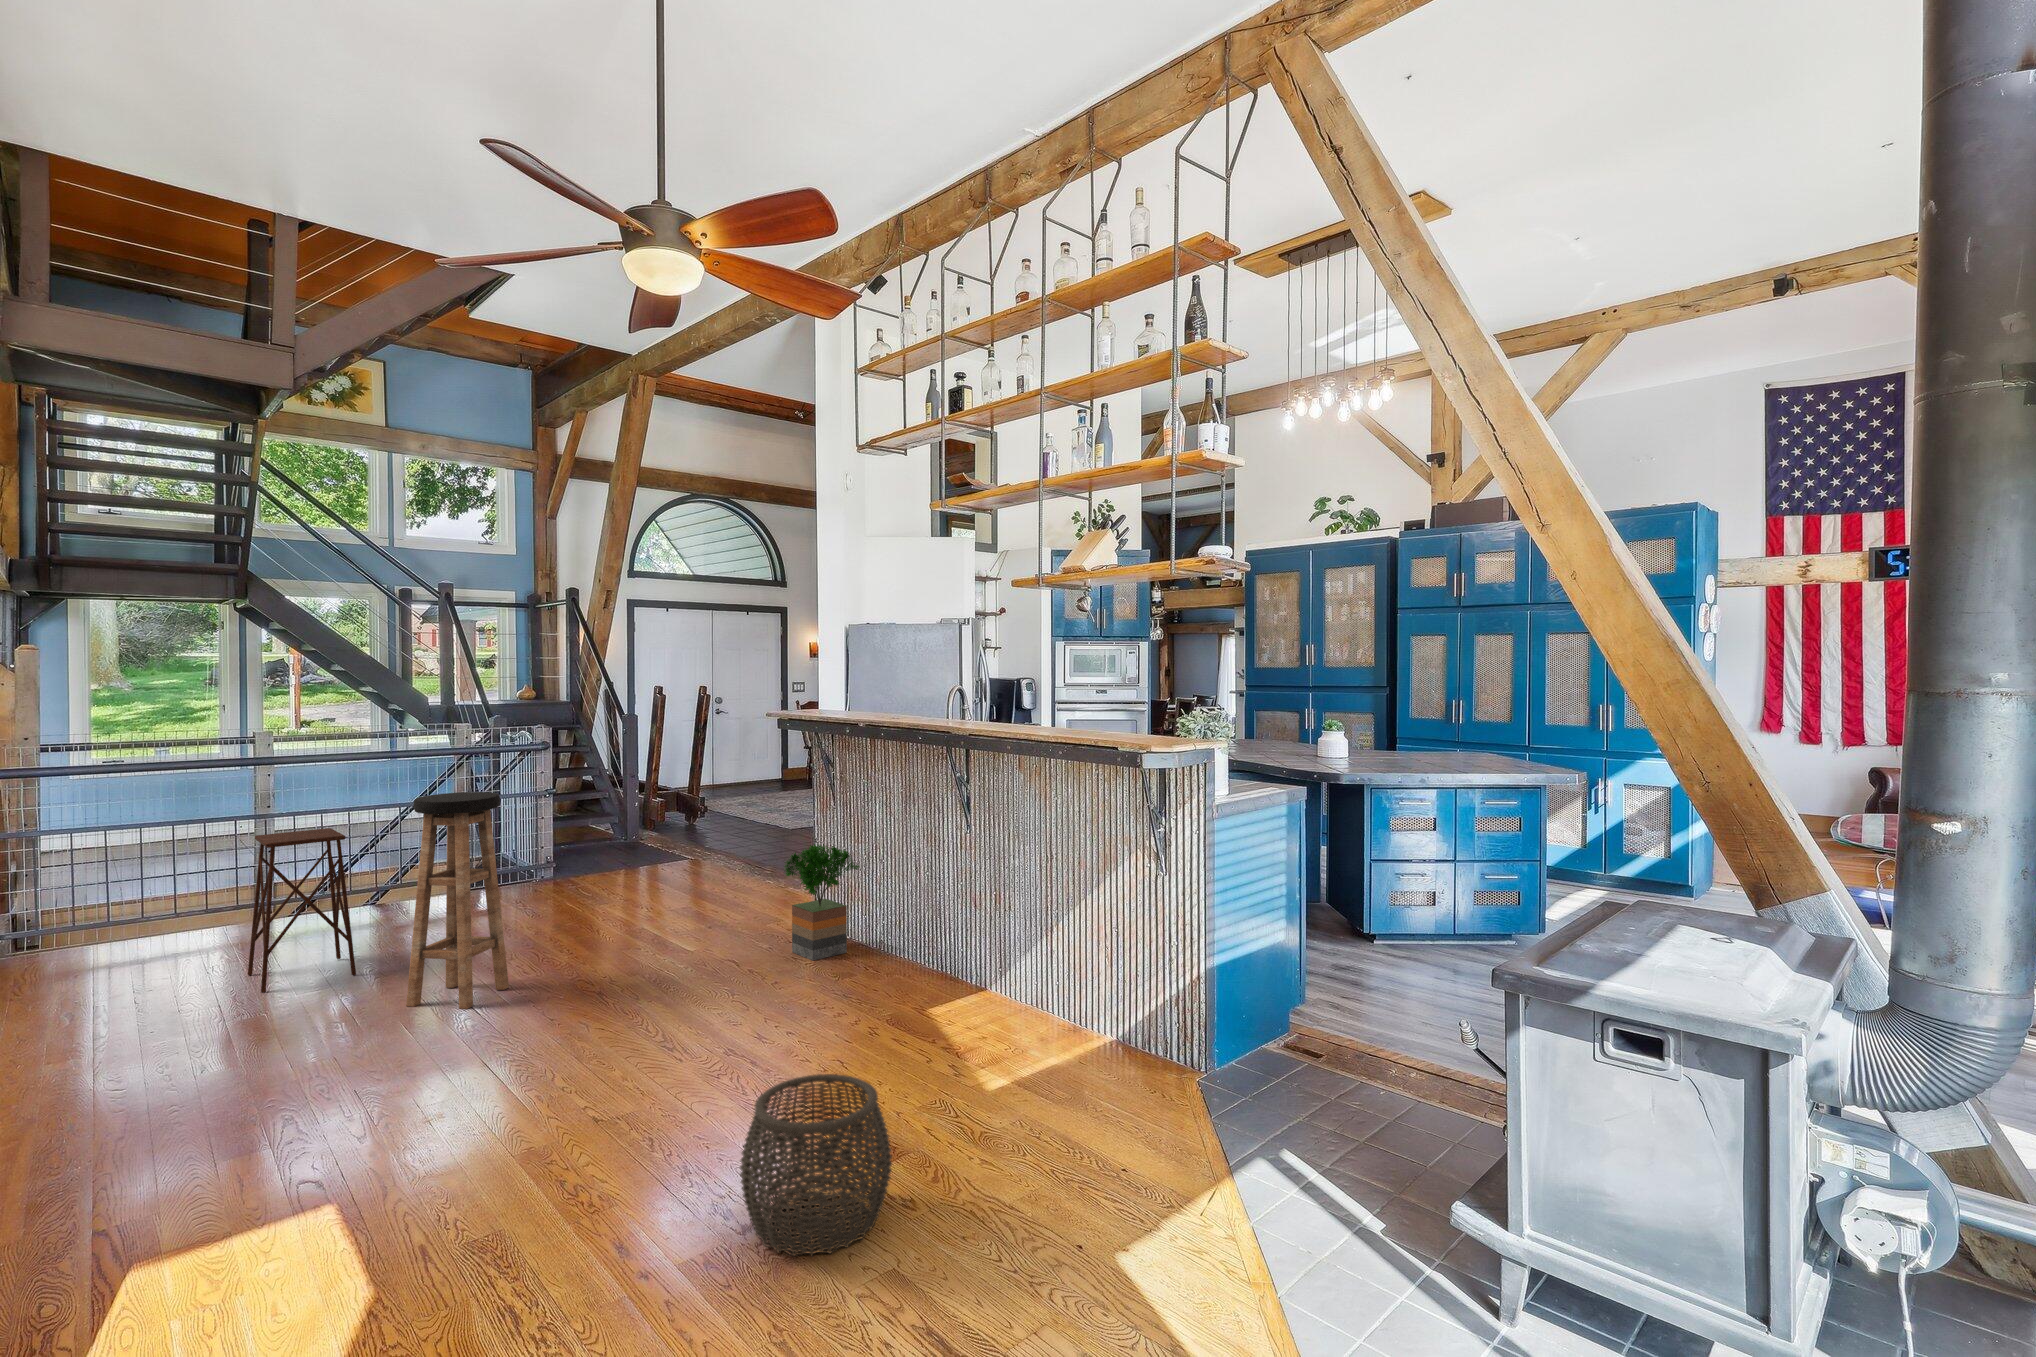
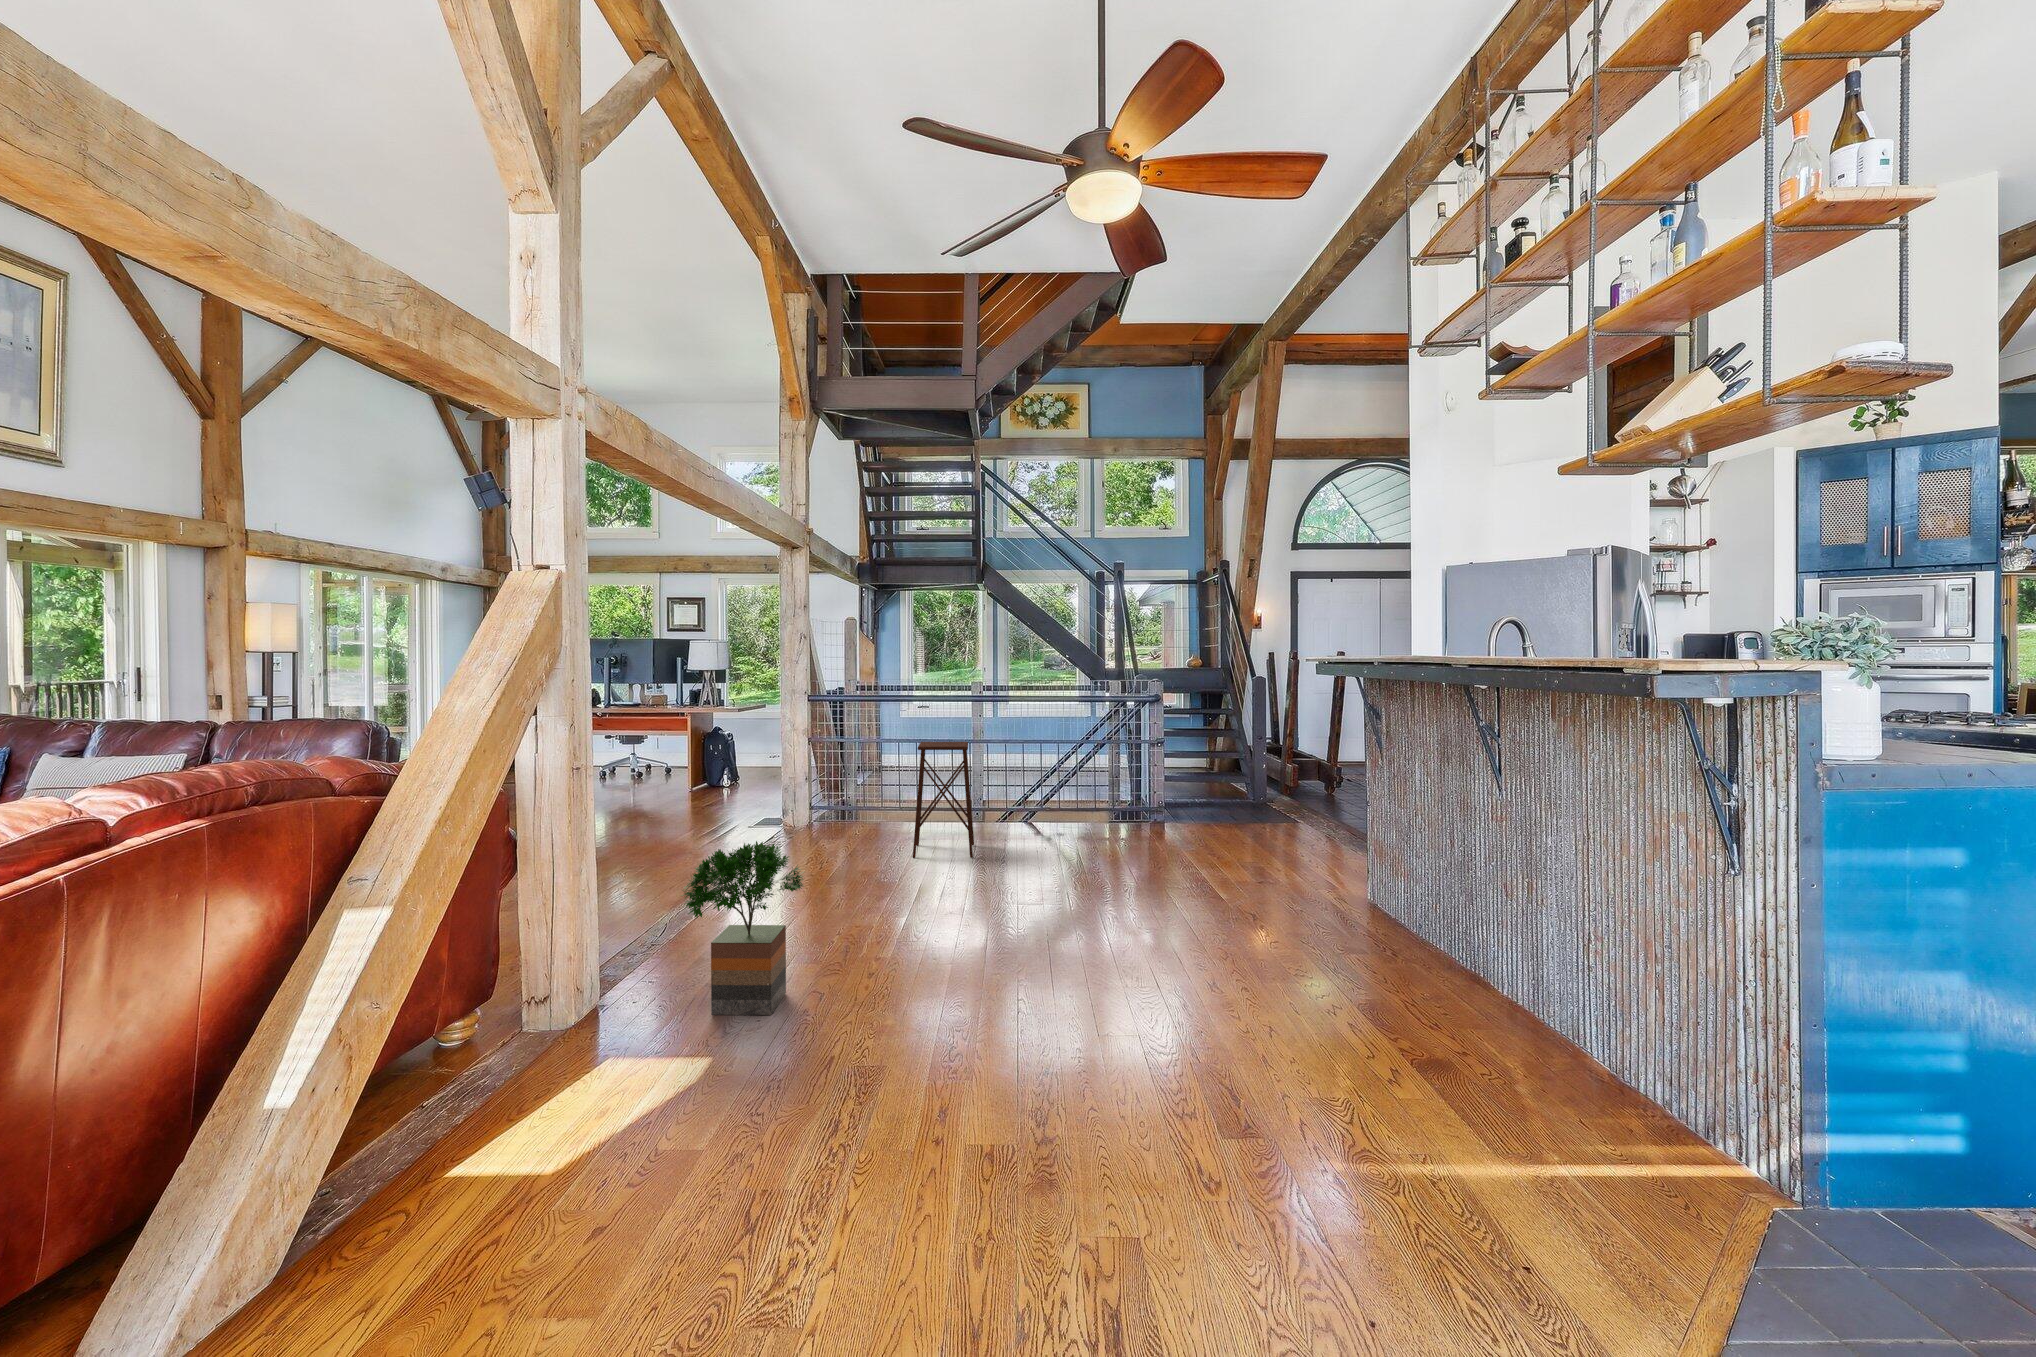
bar stool: present [406,792,509,1009] -> none [981,716,1057,896]
potted tree: present [784,844,859,961] -> present [682,841,804,1015]
woven basket: present [740,1074,892,1256] -> none [1027,1001,1190,1195]

